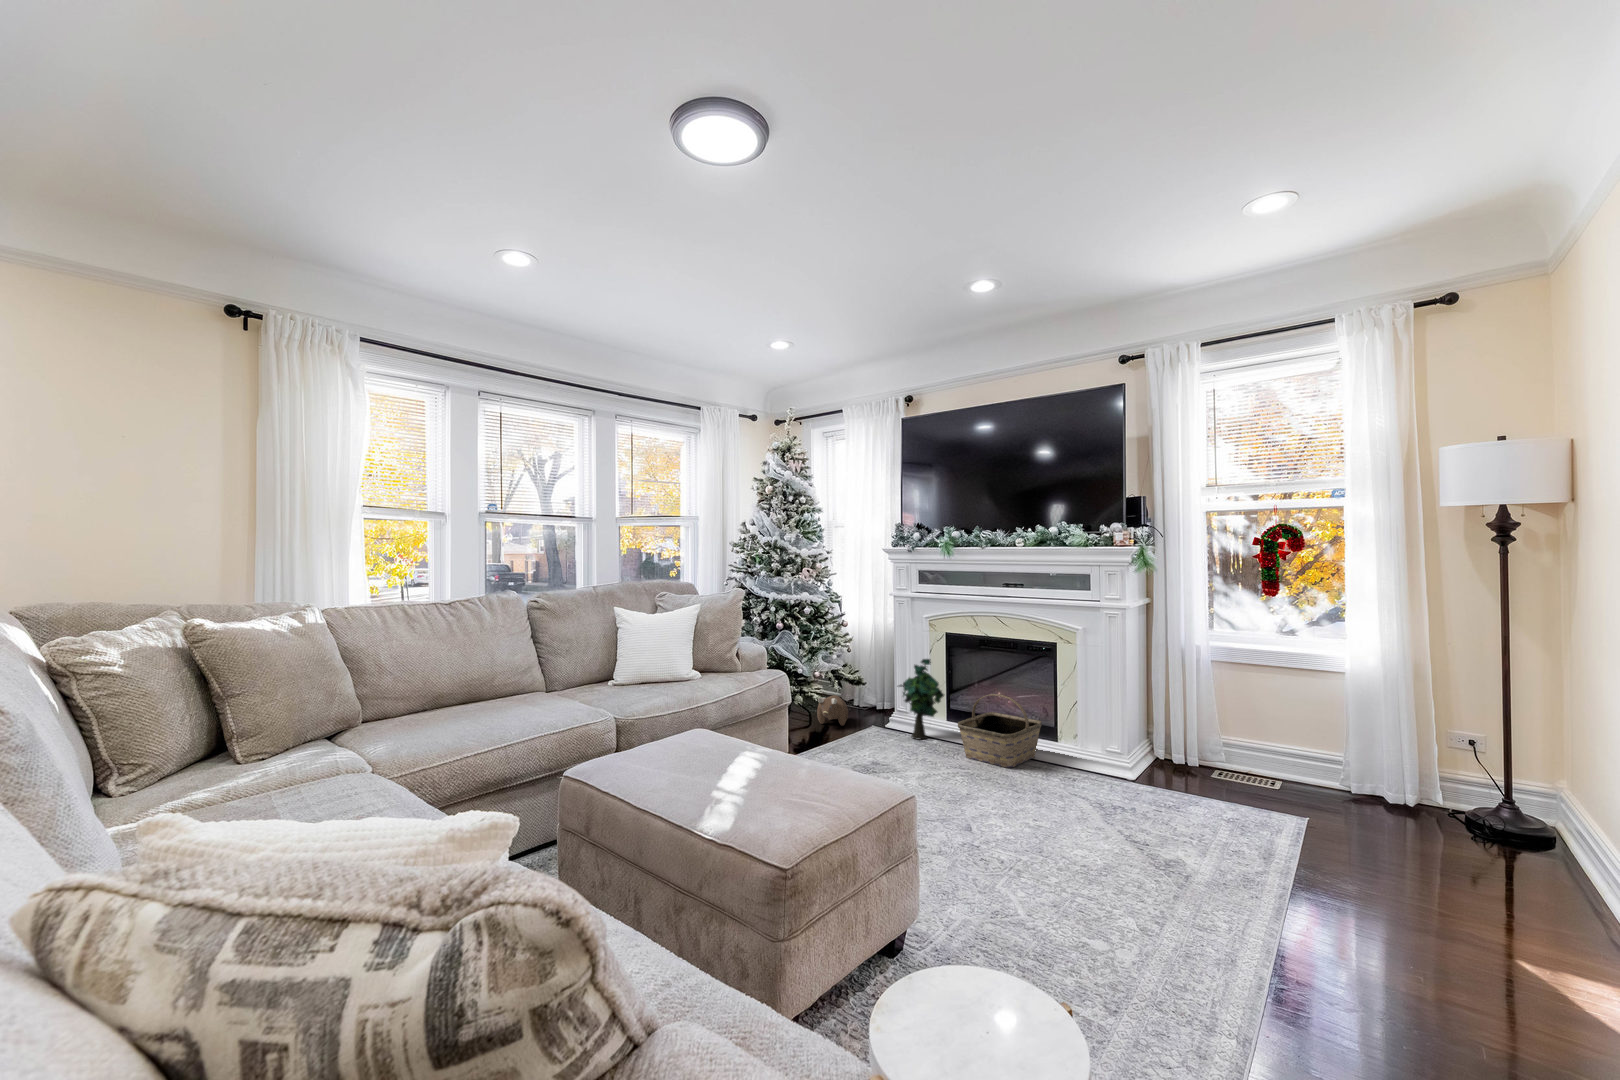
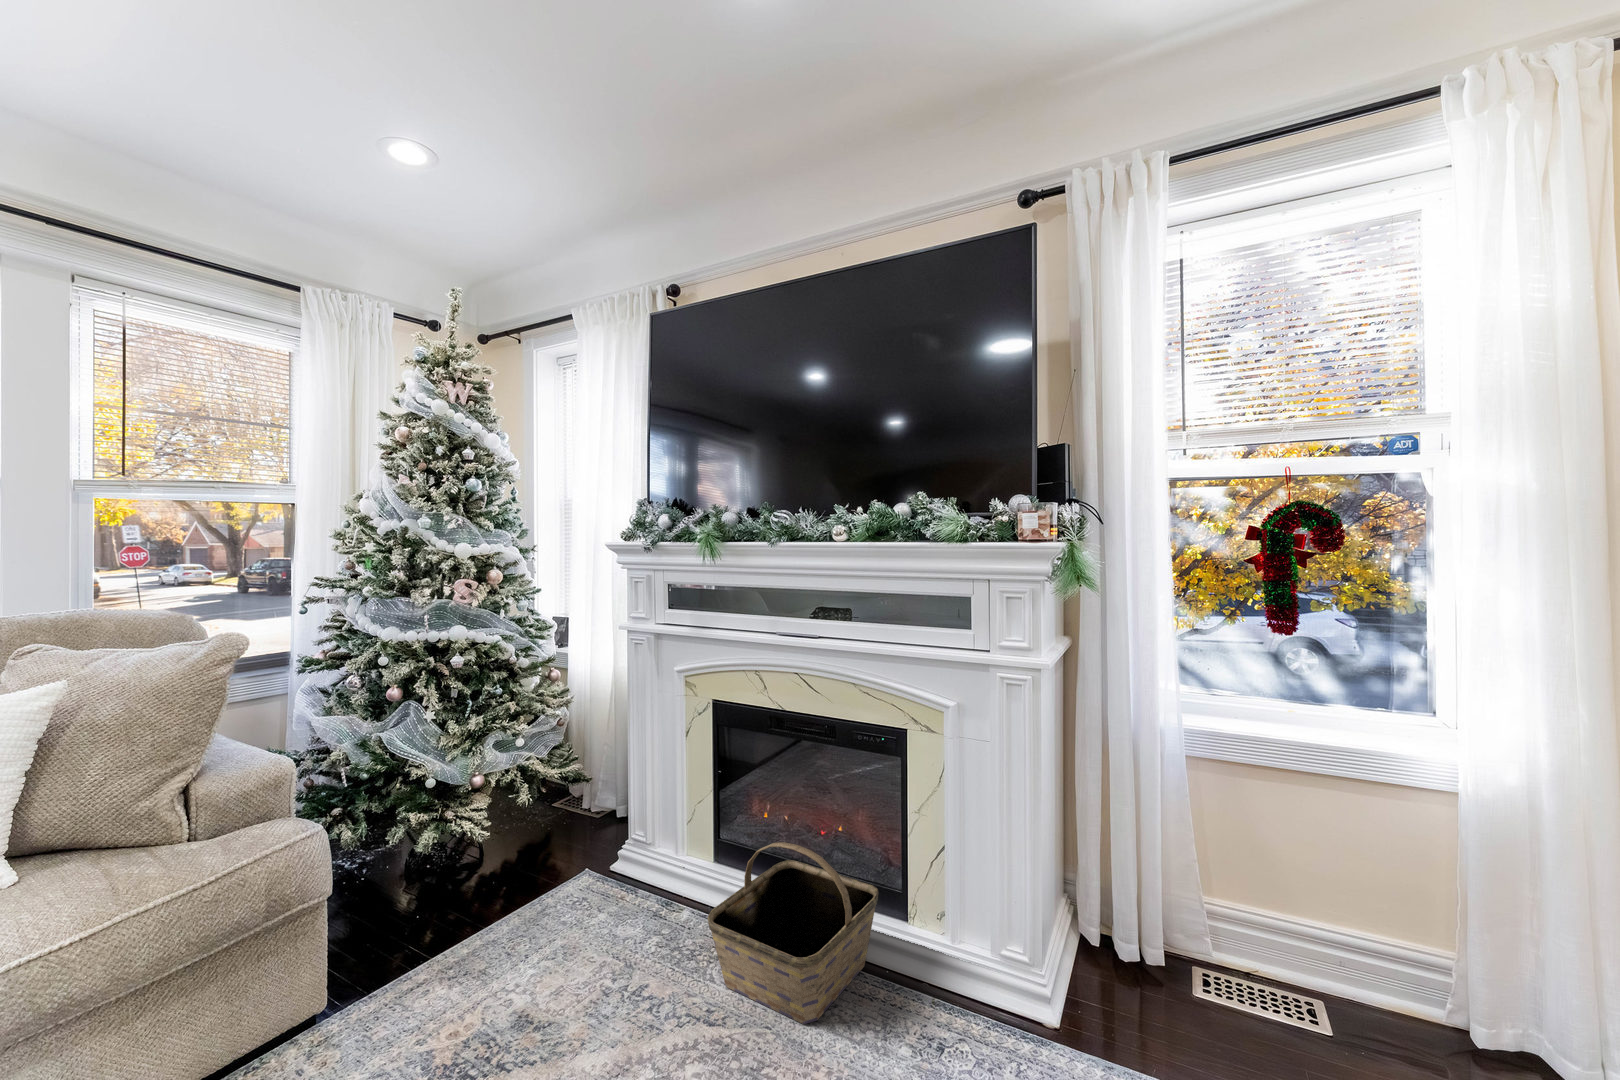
decorative plant: present [899,659,944,739] -> none [610,759,702,922]
plush toy: present [817,695,848,726] -> none [456,823,533,887]

